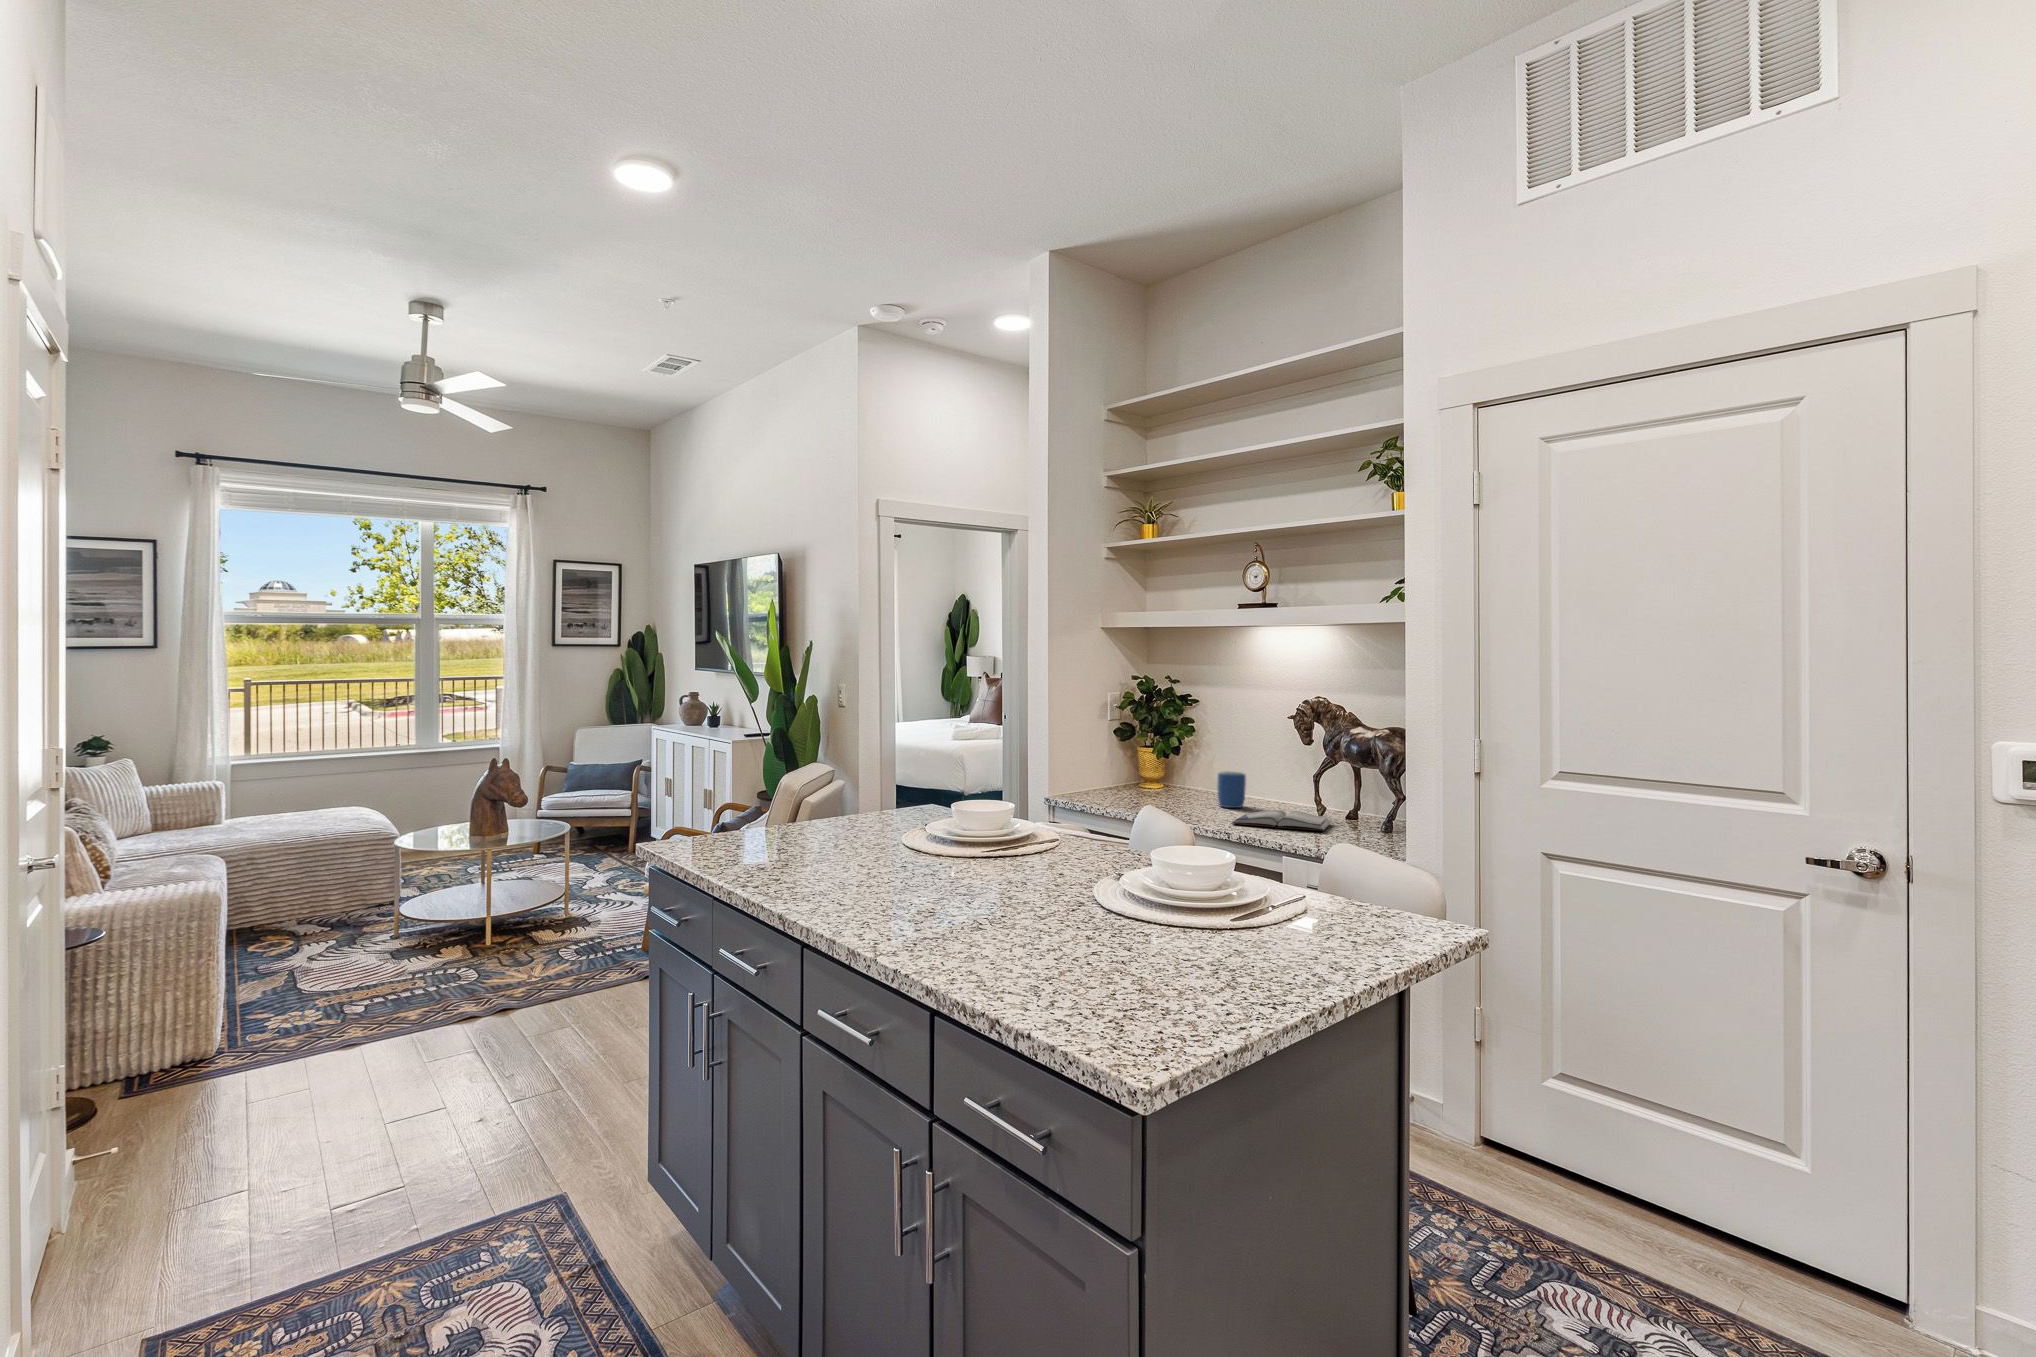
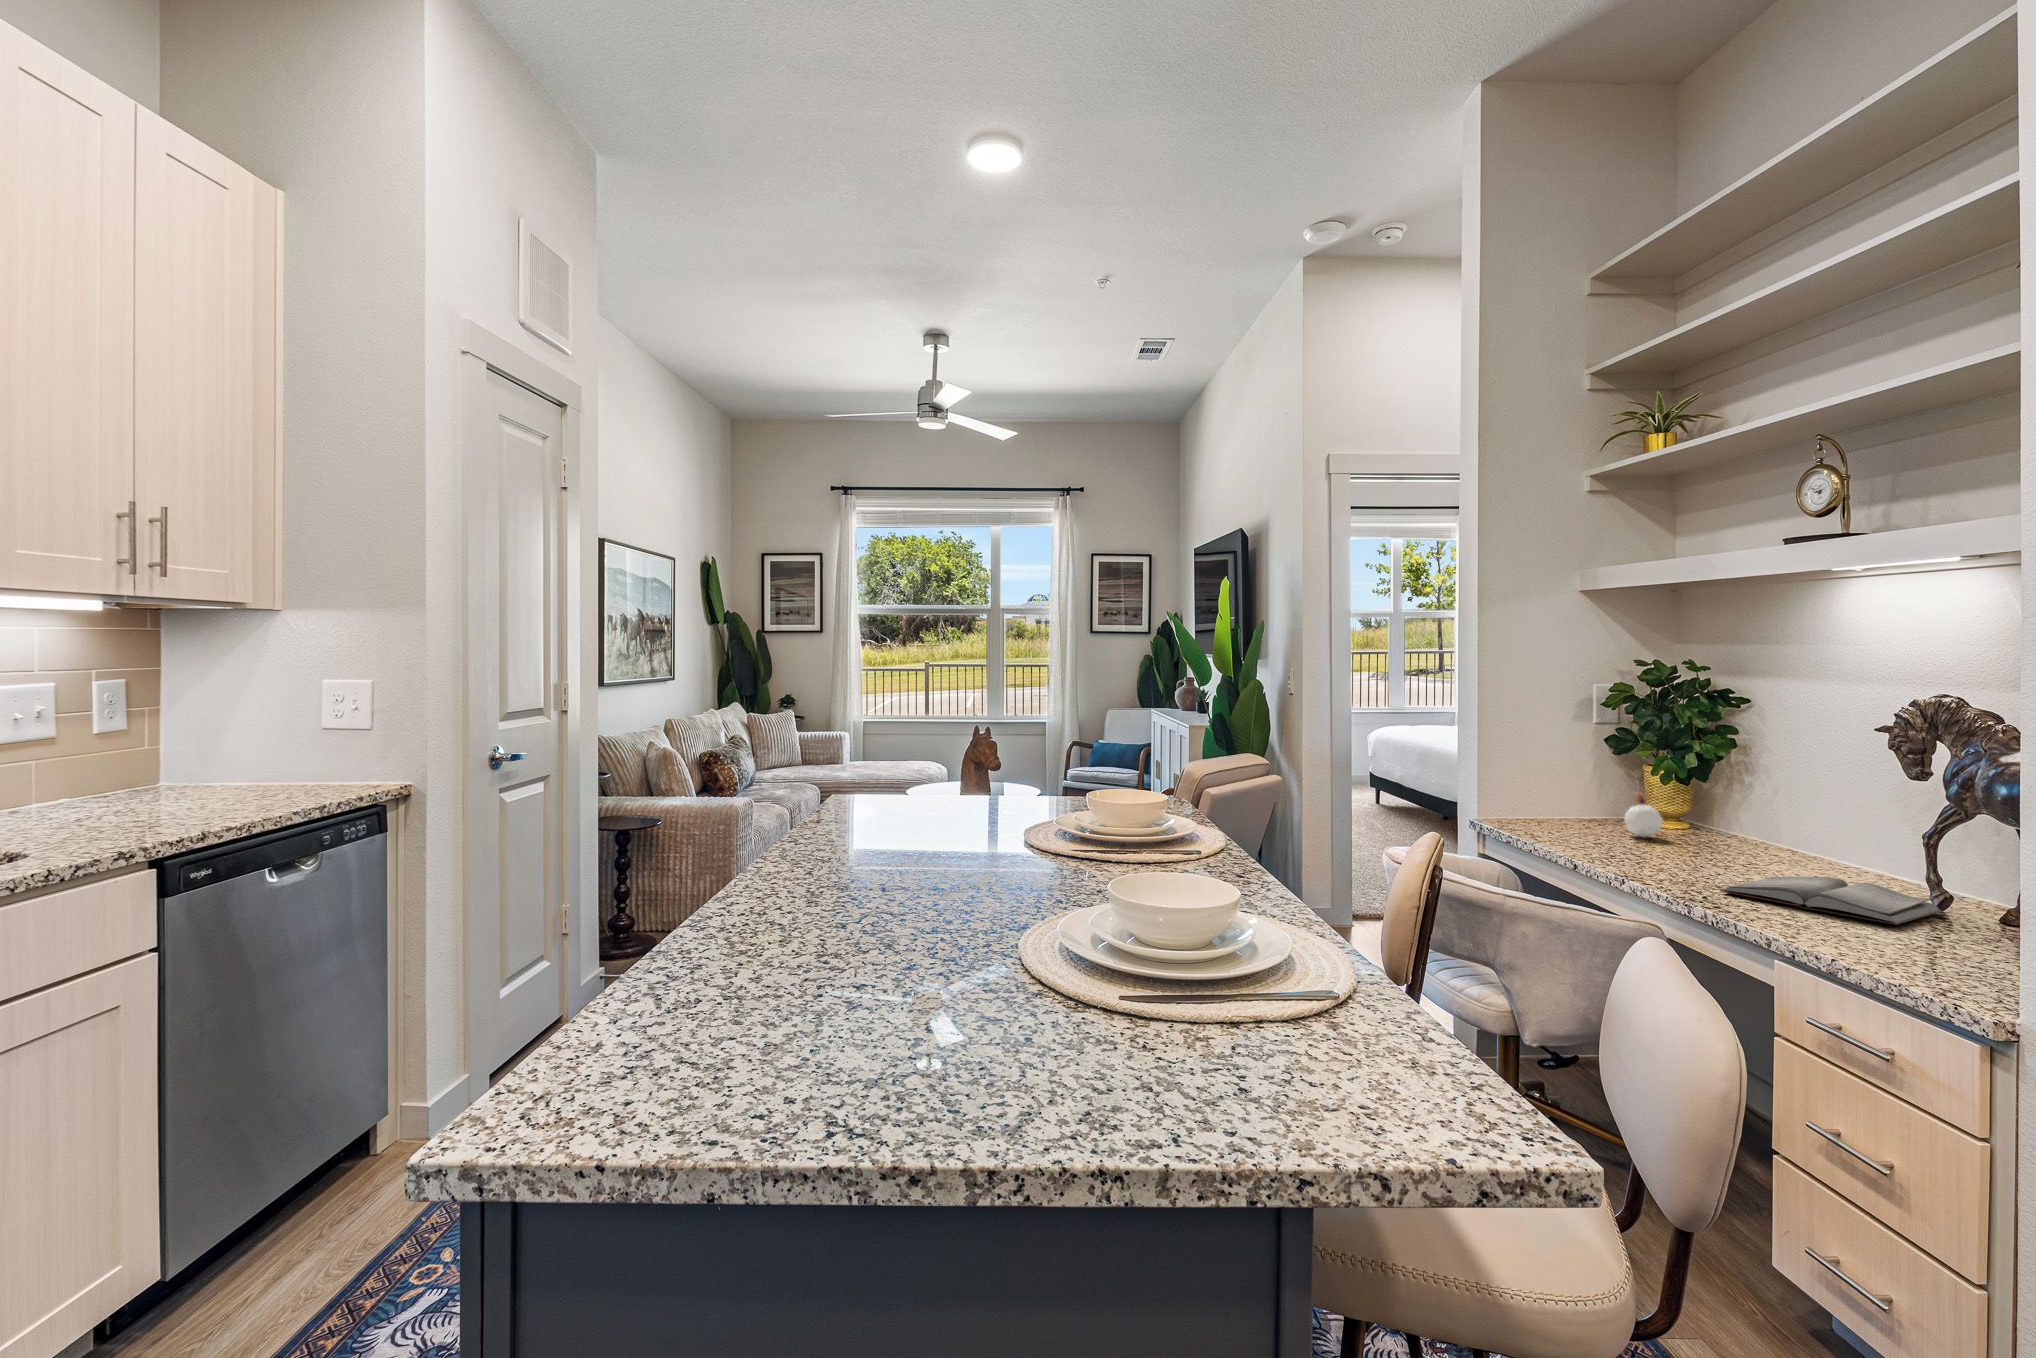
candle: none [1140,760,1162,799] -> present [1625,788,1663,837]
mug: present [1217,771,1246,808] -> none [1746,806,1800,866]

